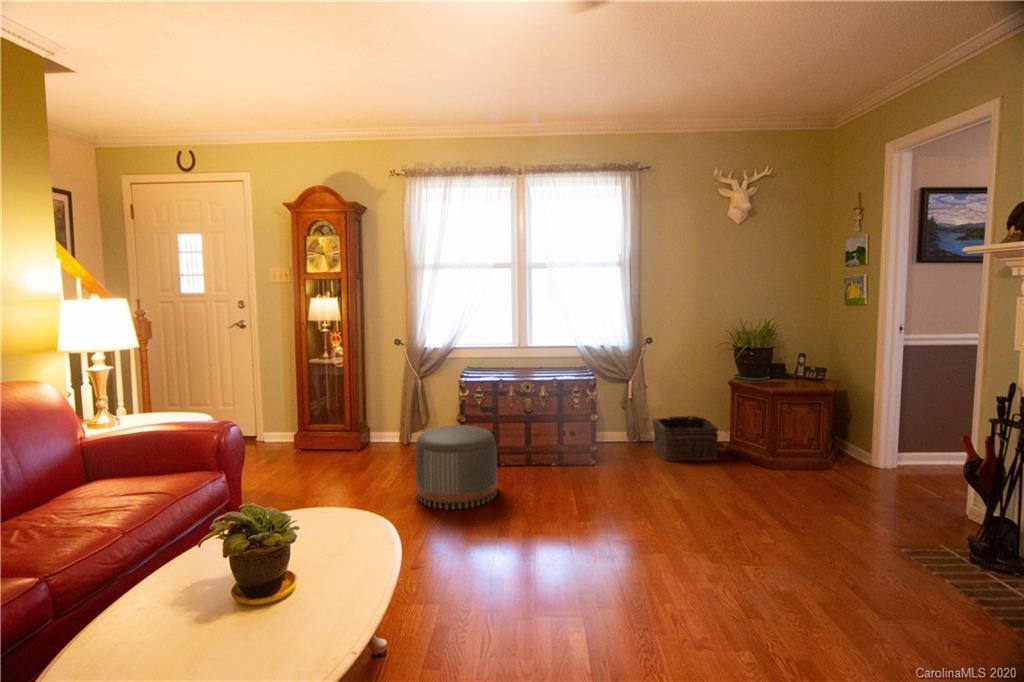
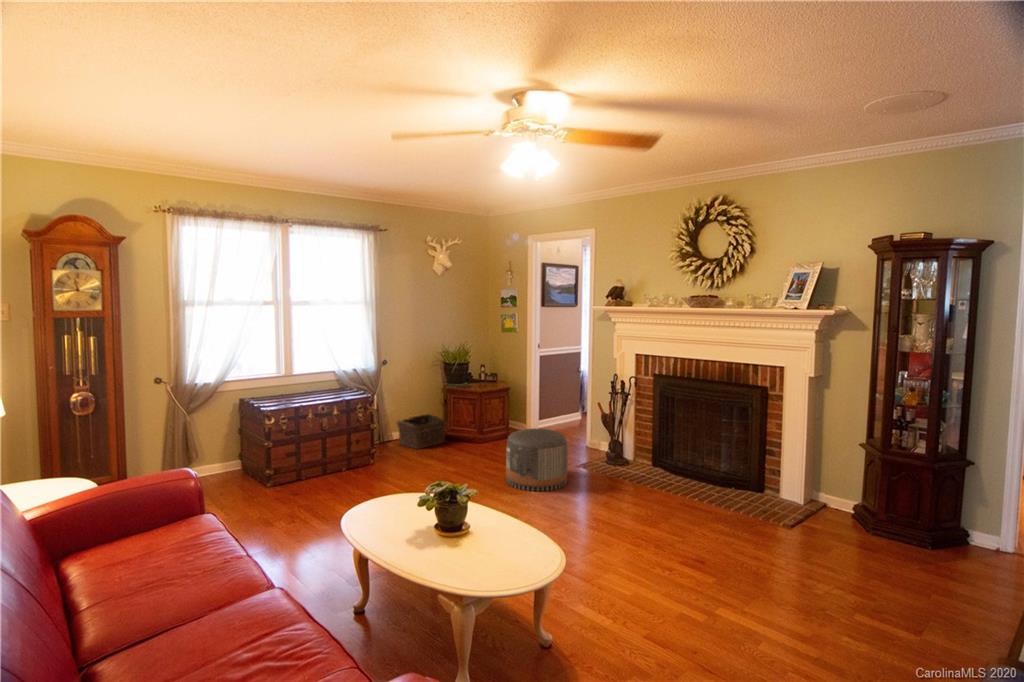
pouf: present [415,425,497,509] -> present [506,428,568,491]

